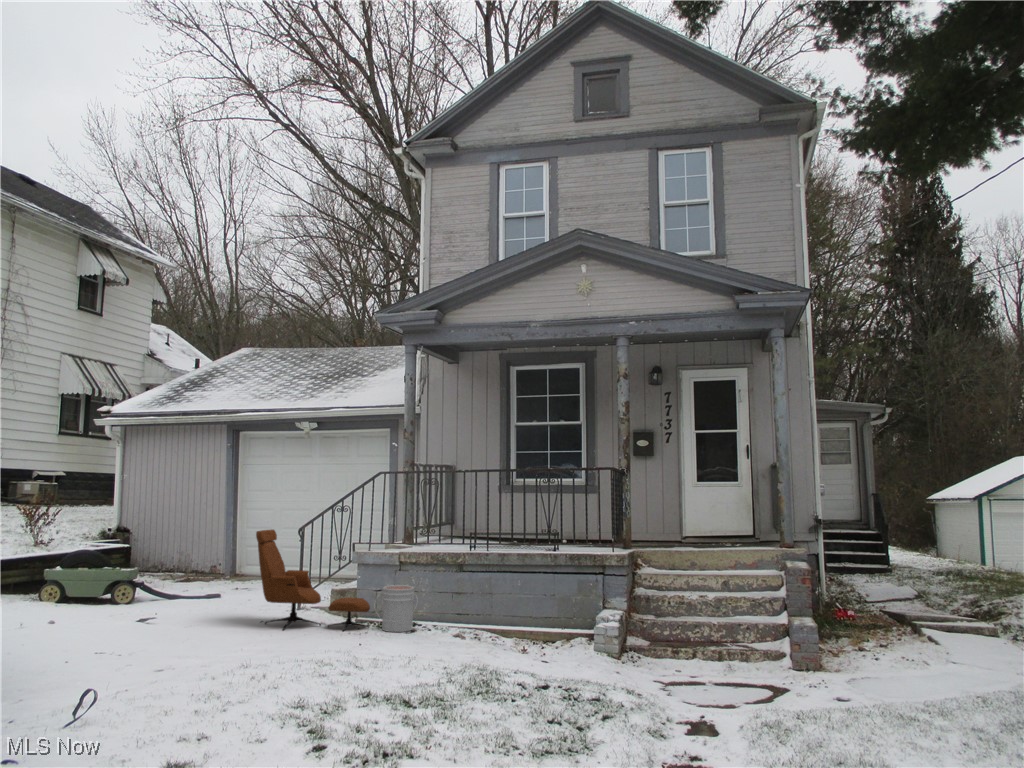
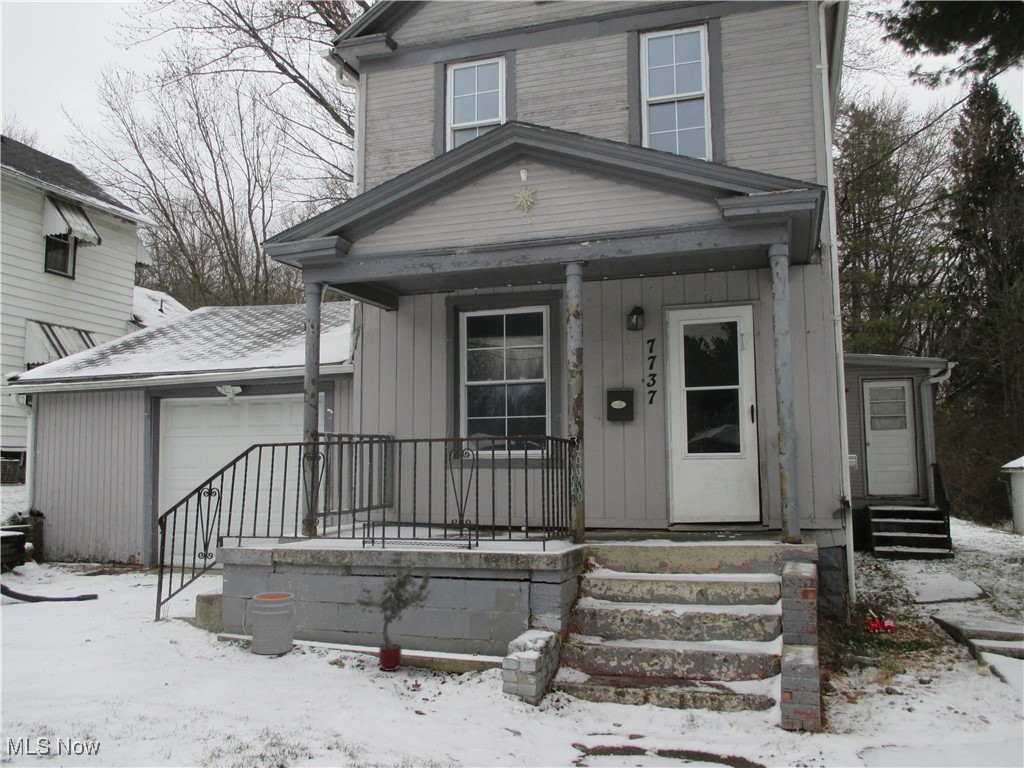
lounge chair: present [256,530,370,631] -> none [95,521,241,653]
potted tree: none [467,552,533,641] -> present [356,553,432,671]

